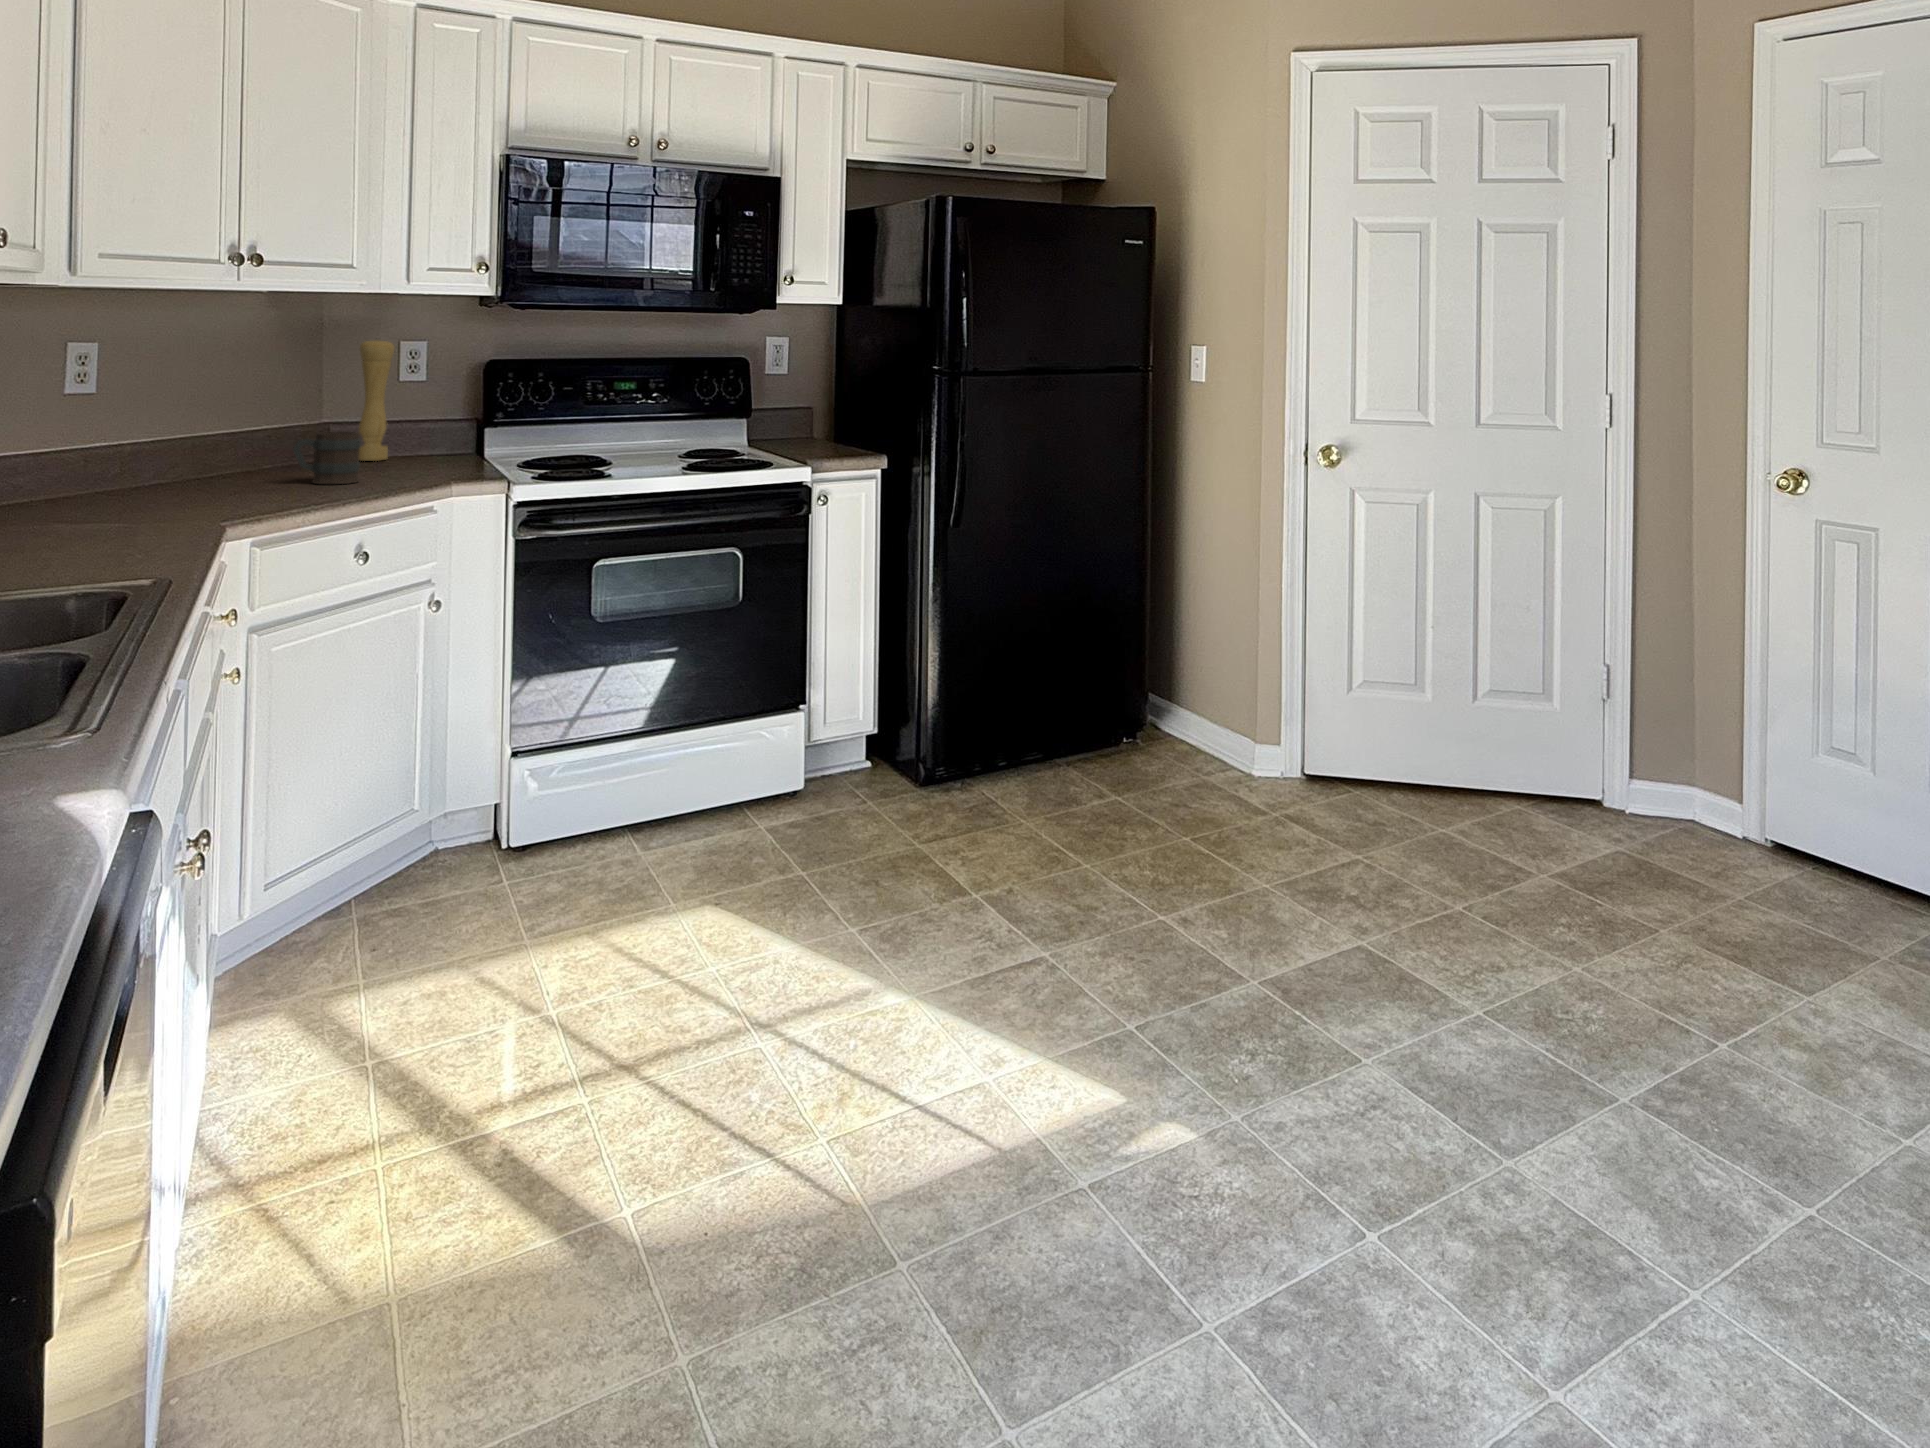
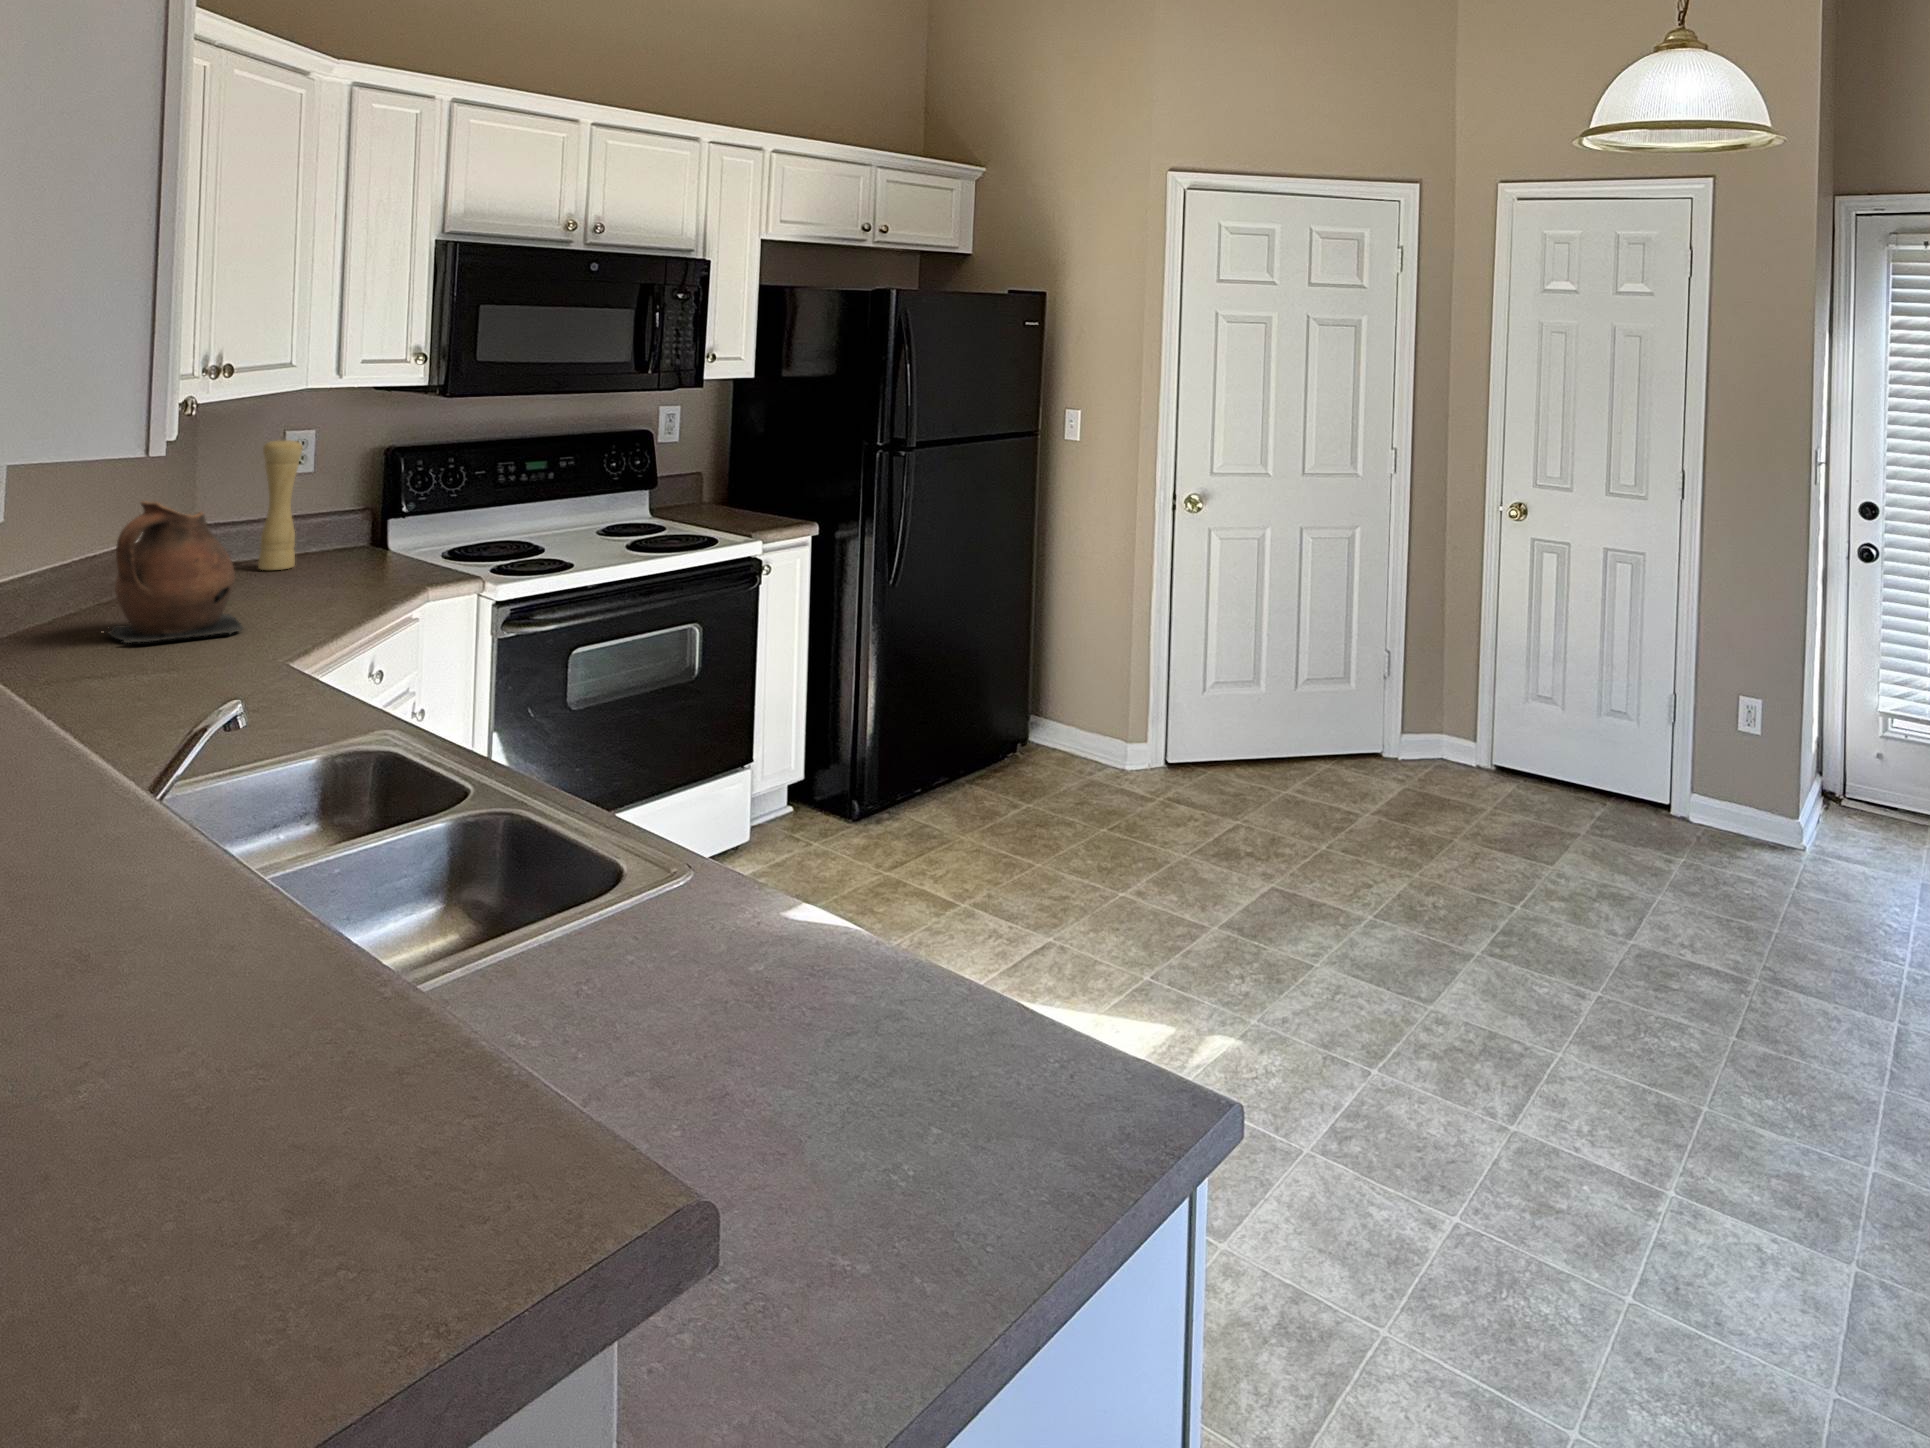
ceramic pitcher: none [111,364,245,495] -> present [108,502,243,643]
mug: present [293,431,361,484] -> none [283,550,352,608]

